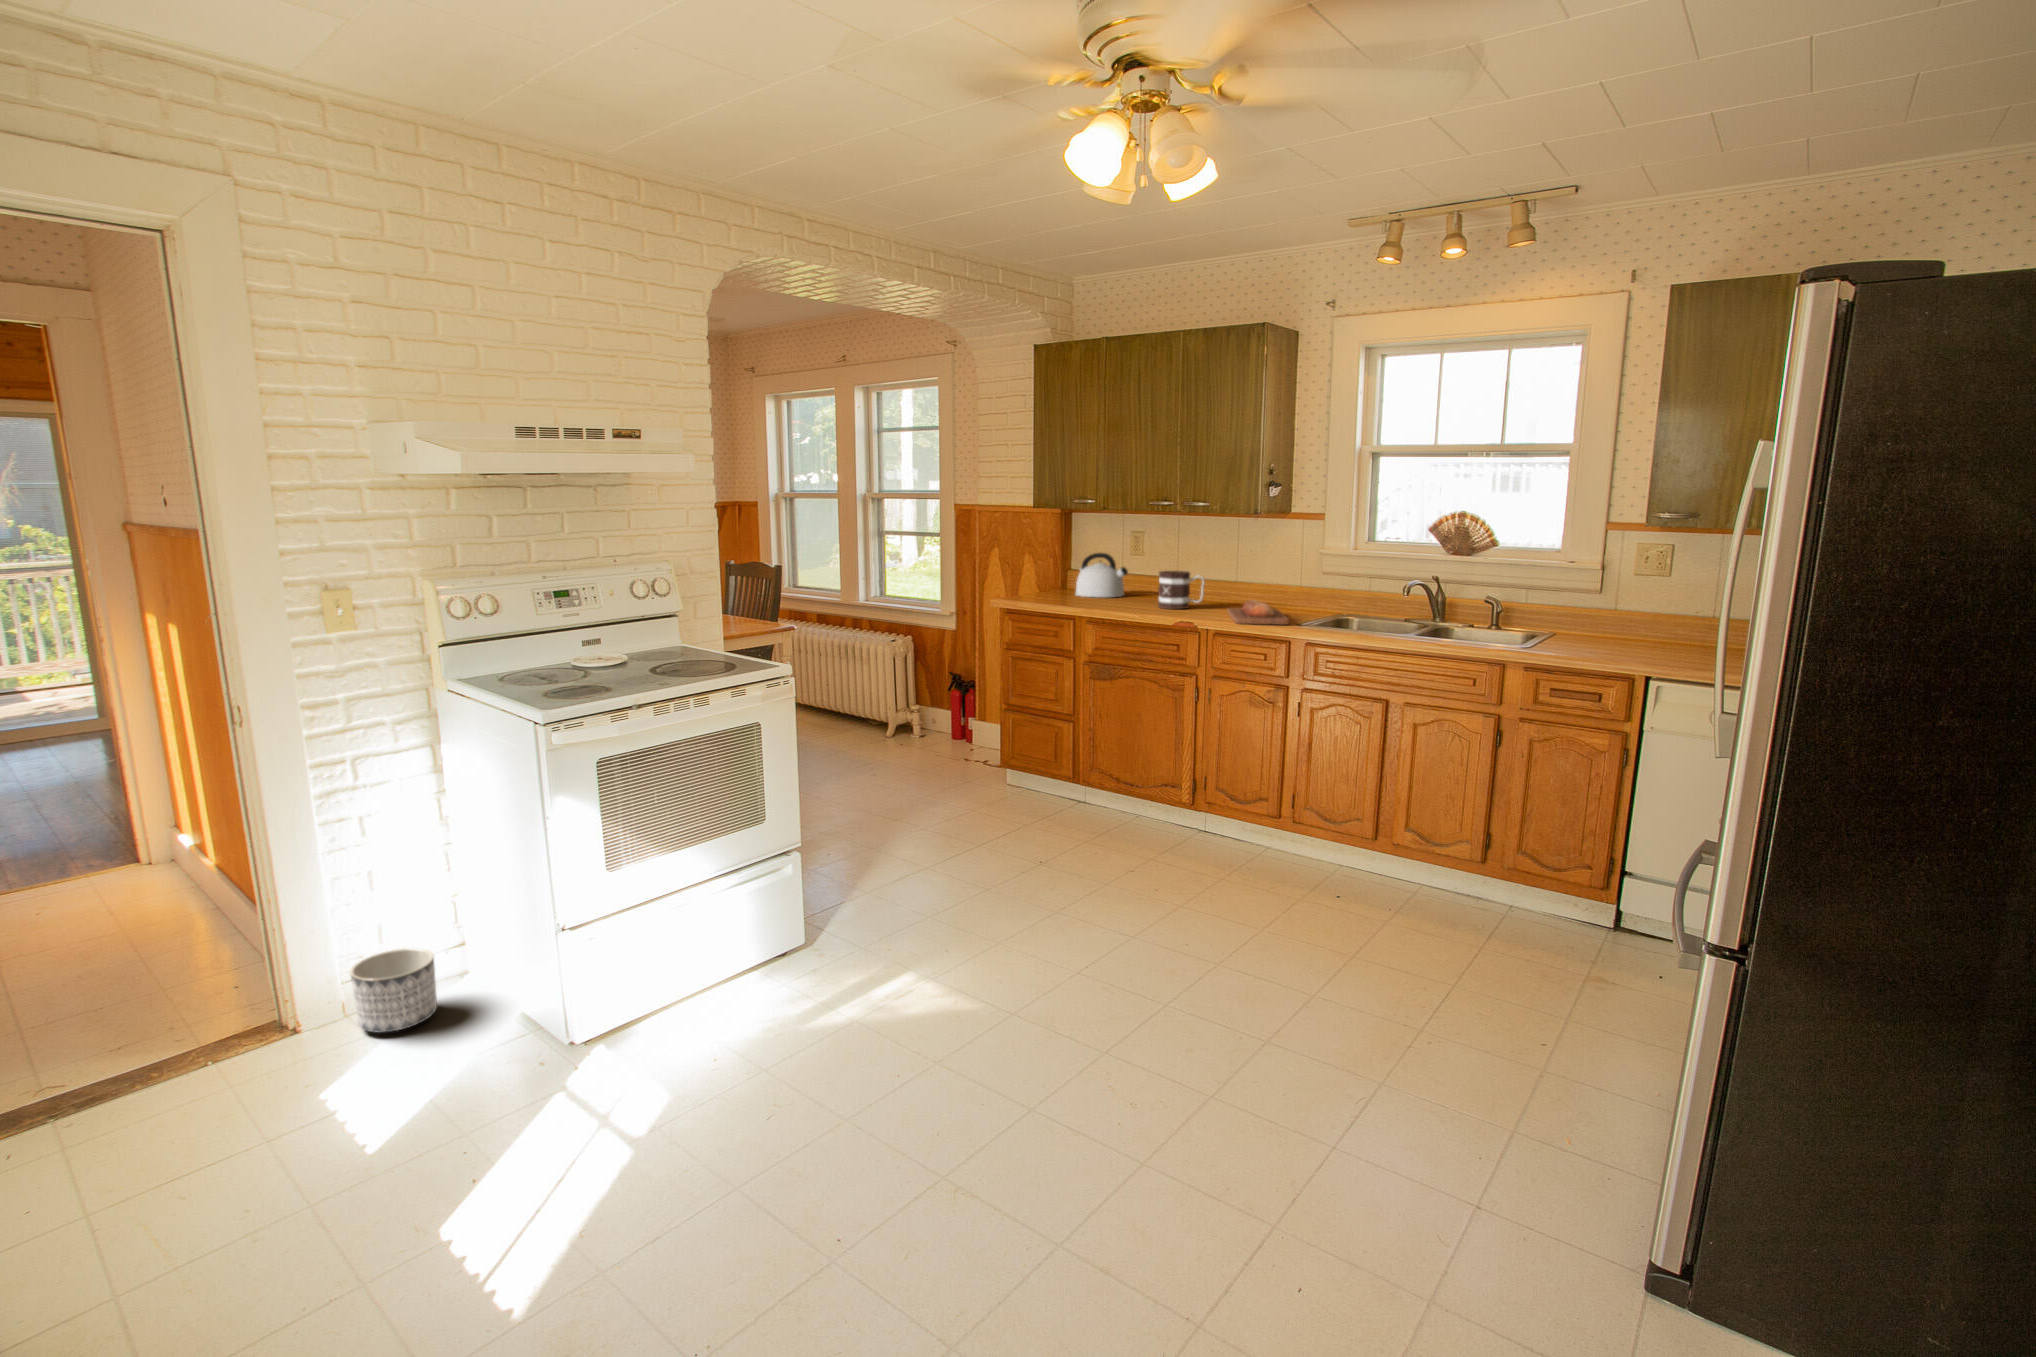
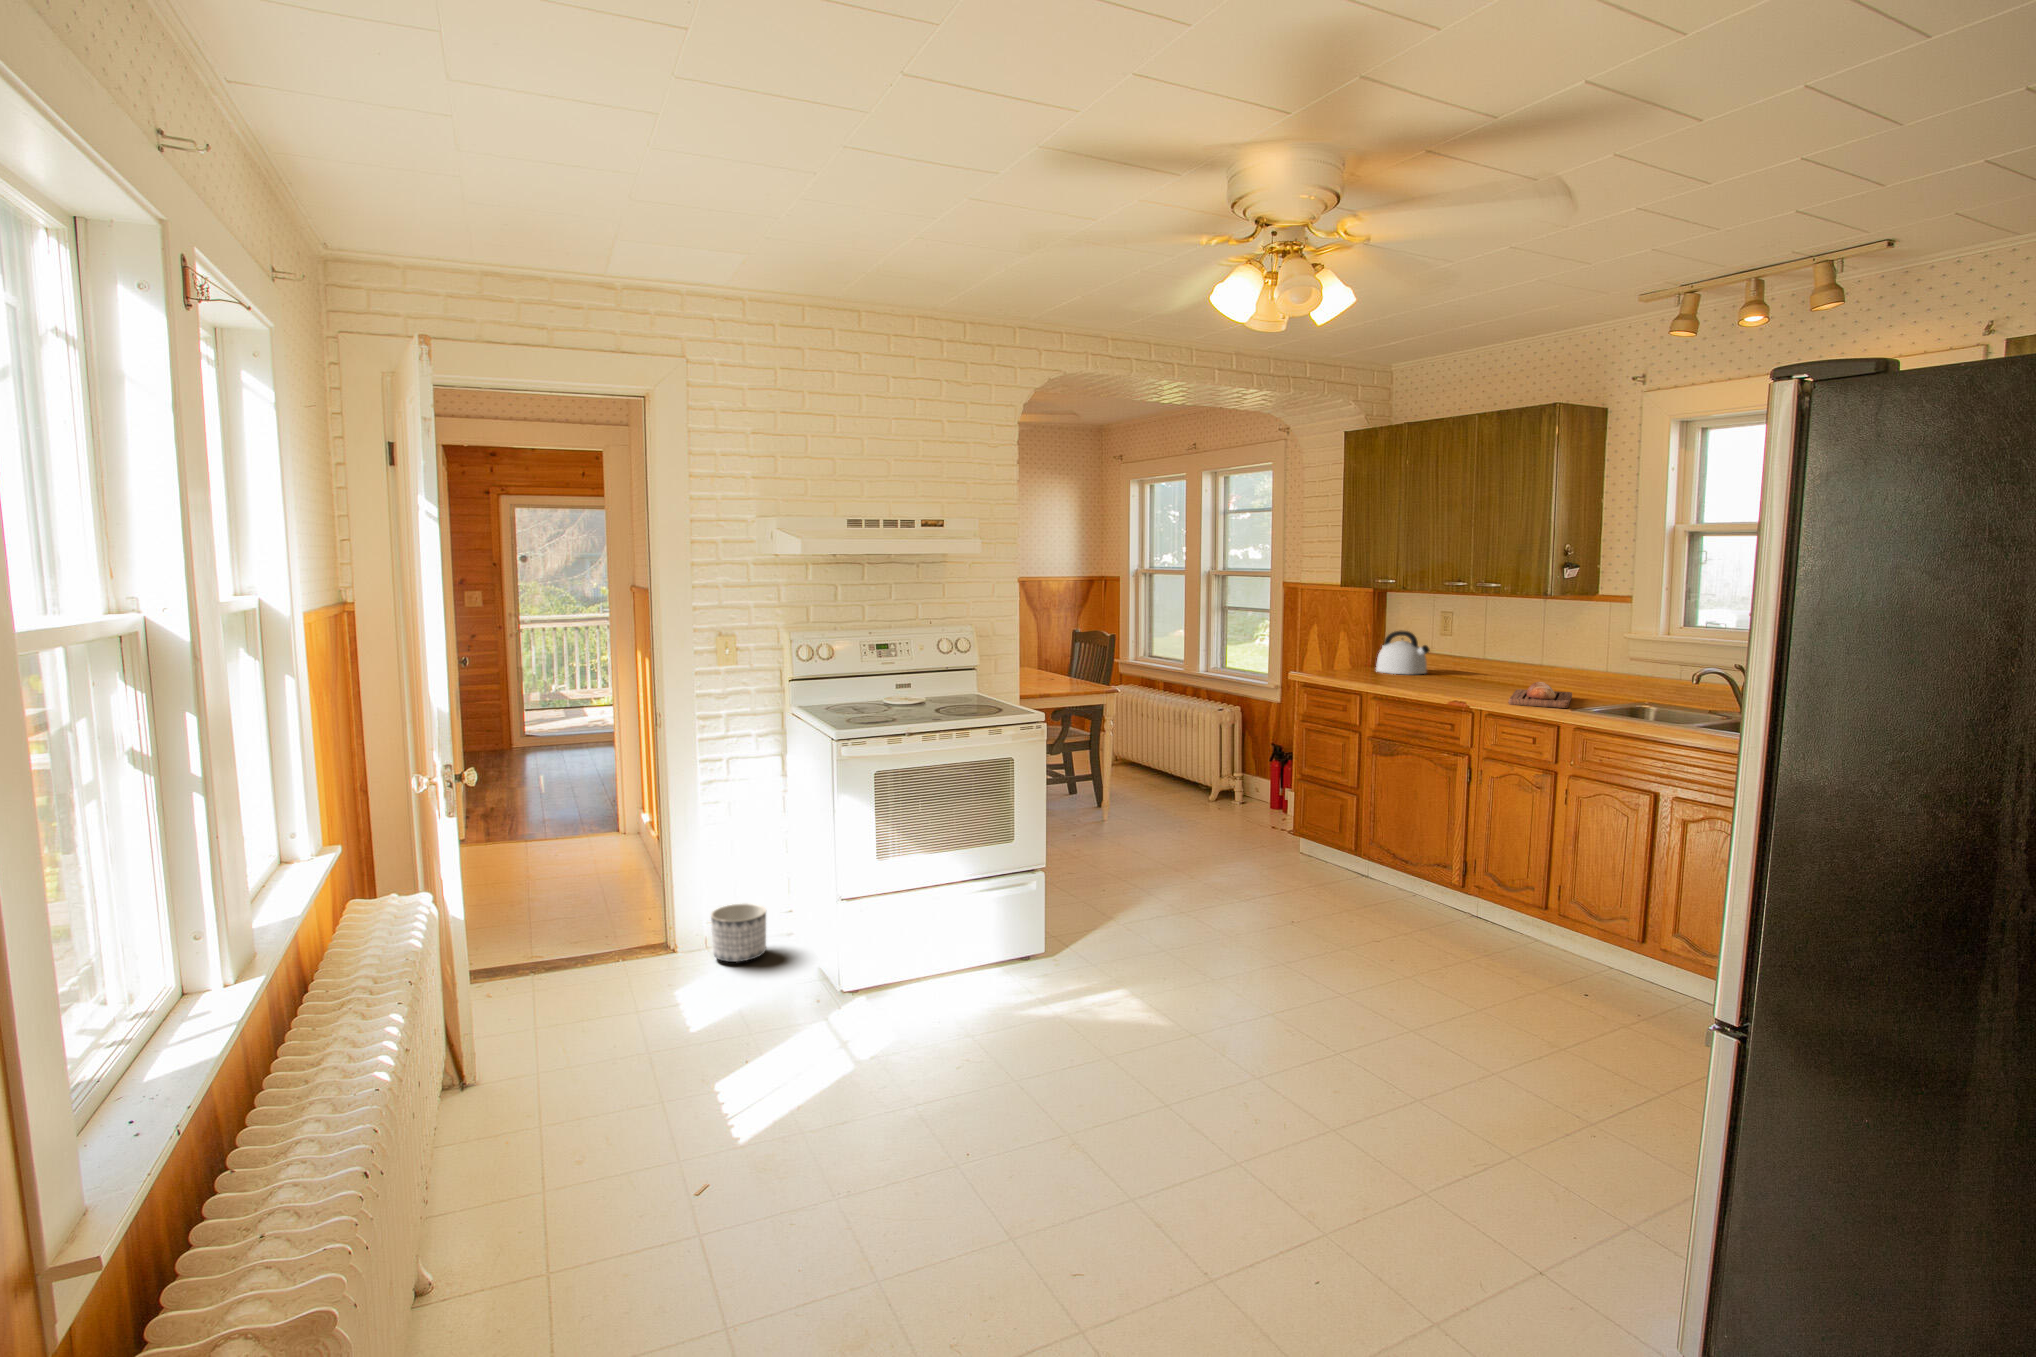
mug: present [1158,571,1205,609] -> none [1447,650,1497,688]

